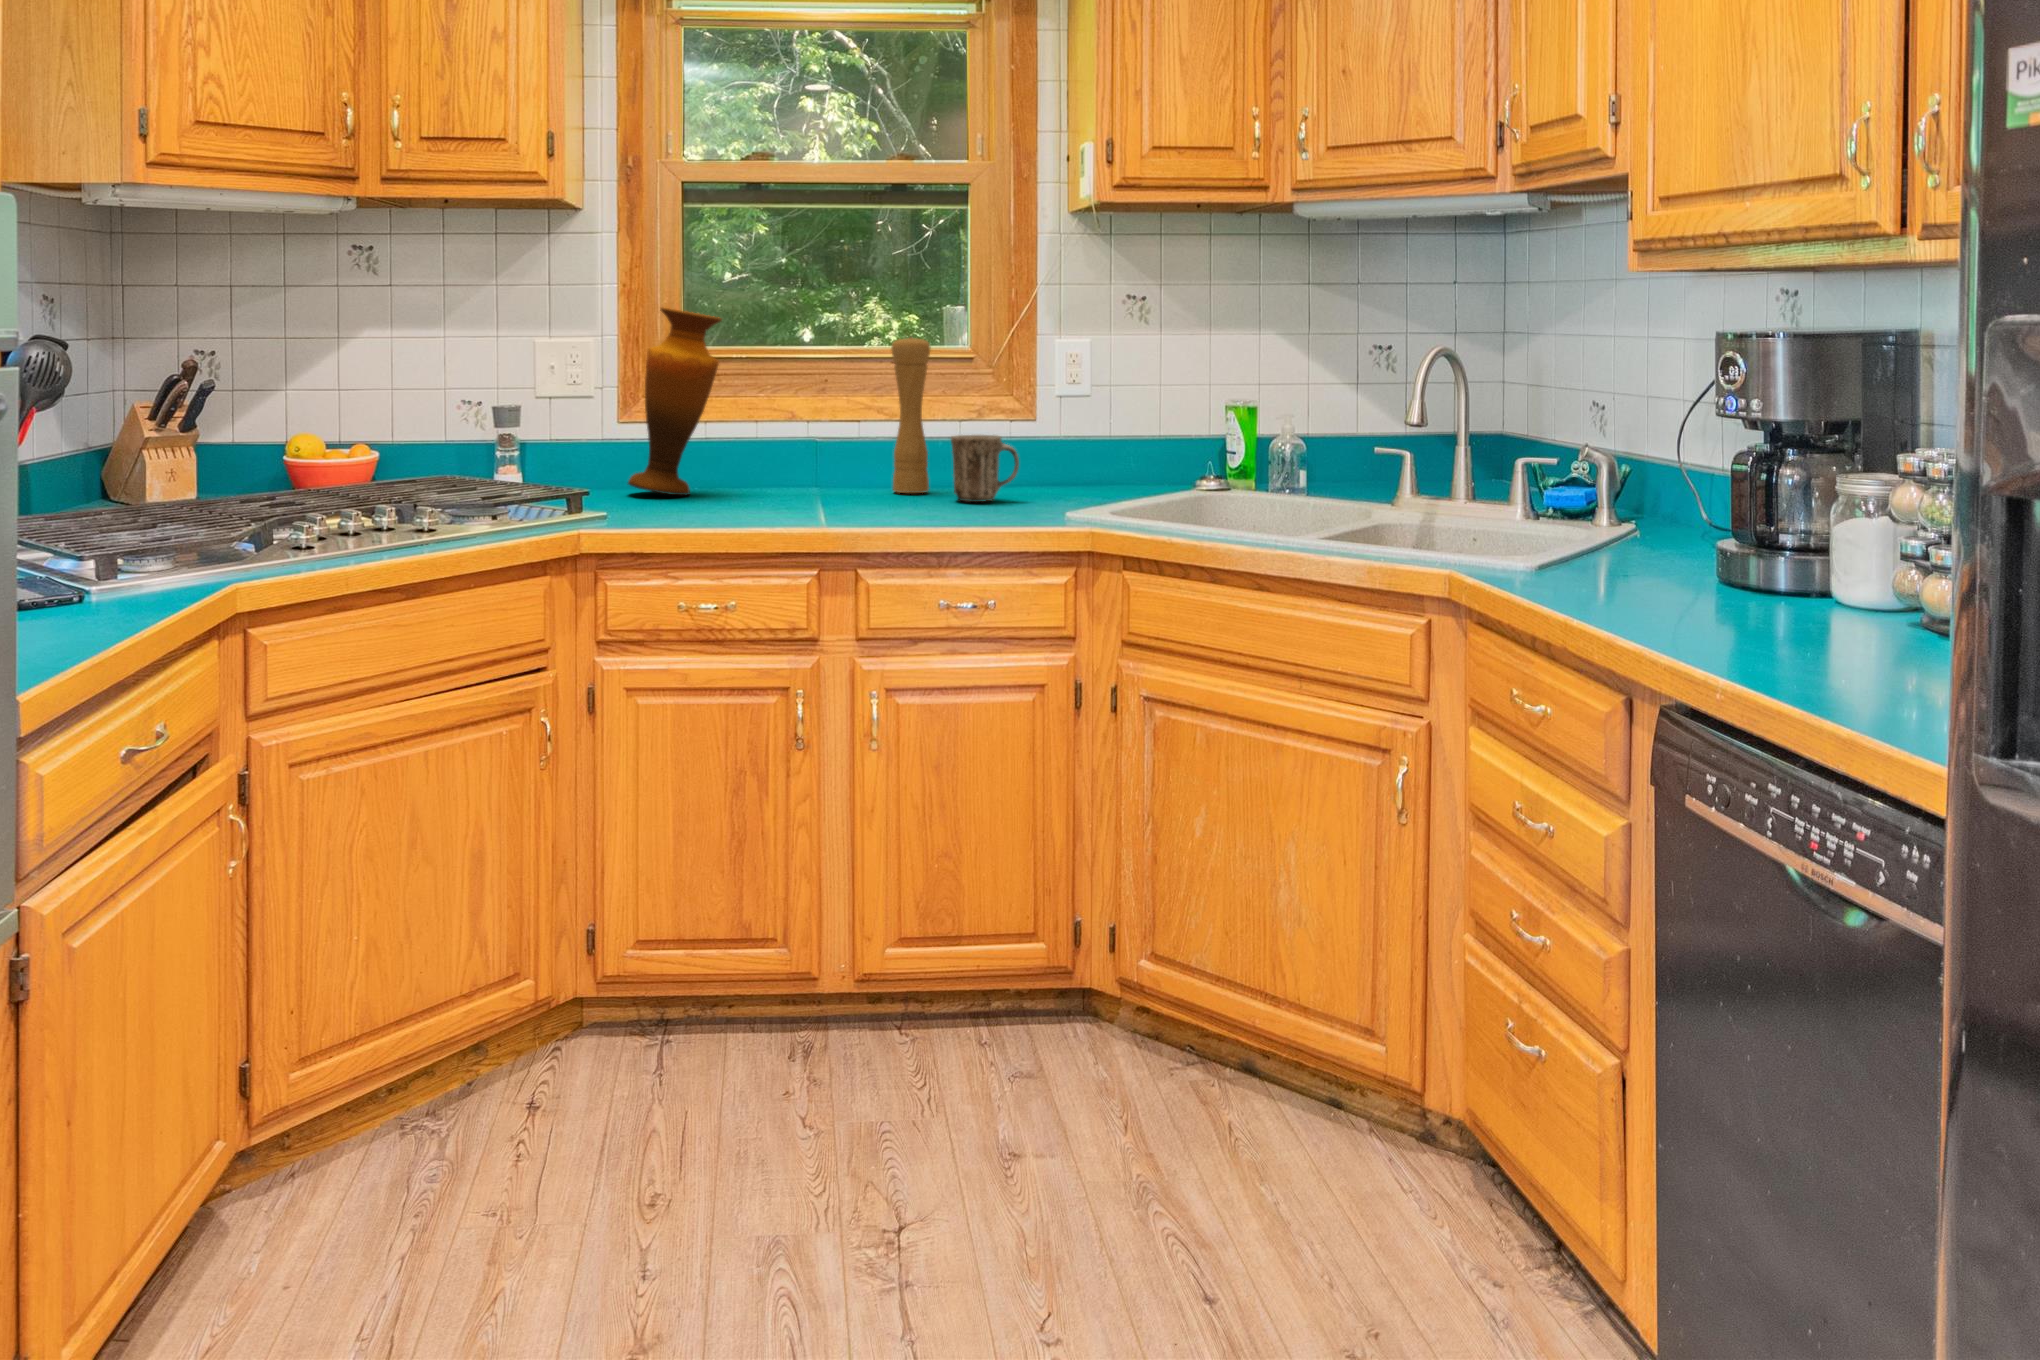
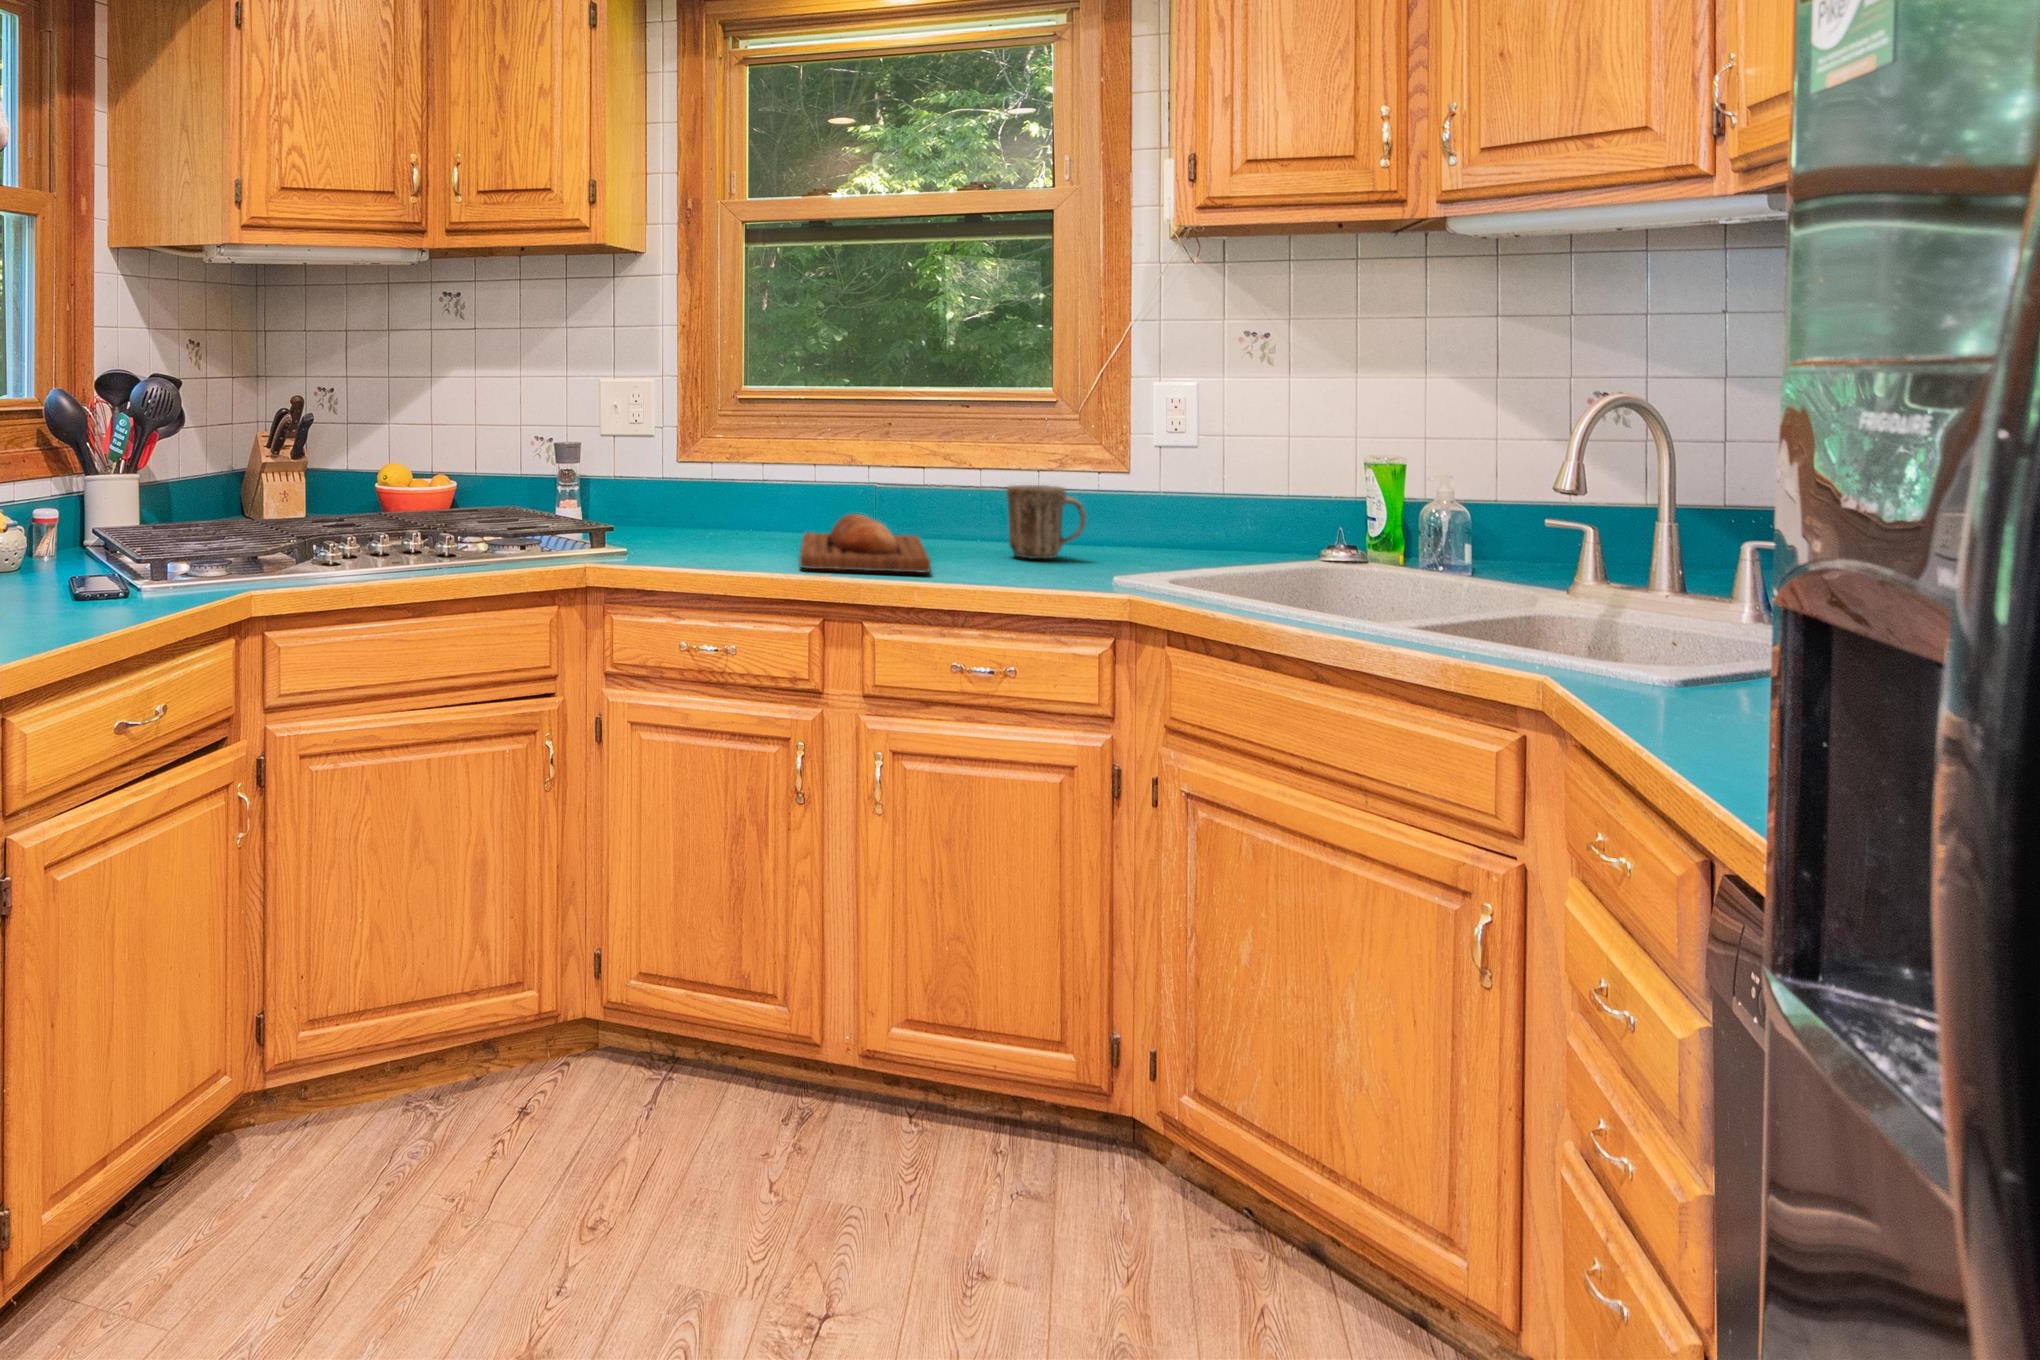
vase: present [628,307,722,495] -> none [675,346,770,535]
pepper mill: present [891,336,930,493] -> none [952,376,996,546]
bread loaf: none [762,469,912,523] -> present [799,514,931,572]

